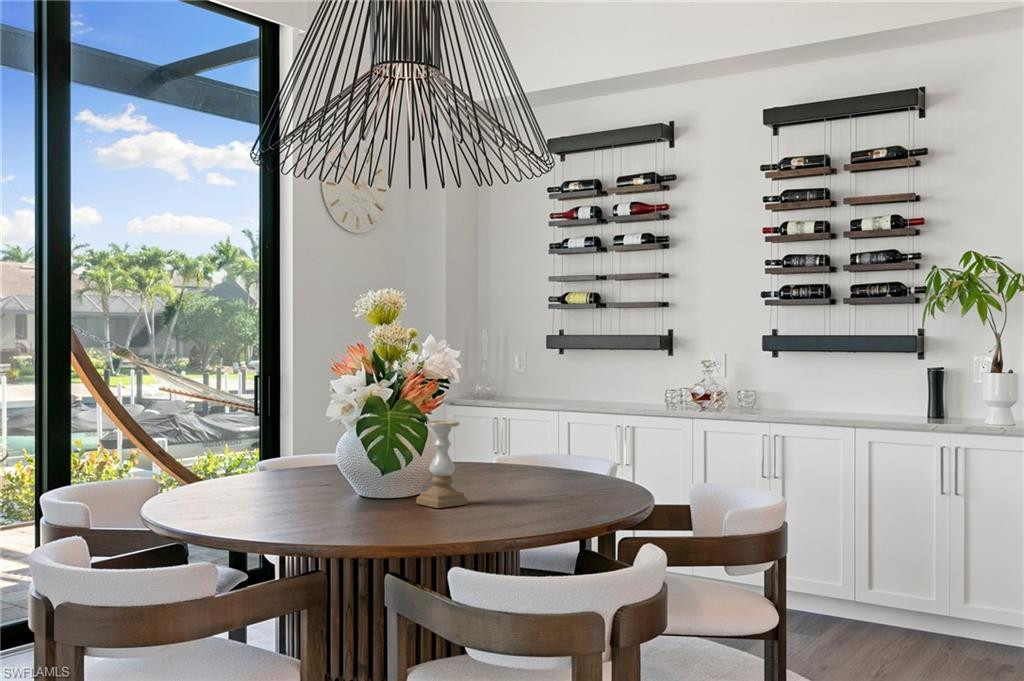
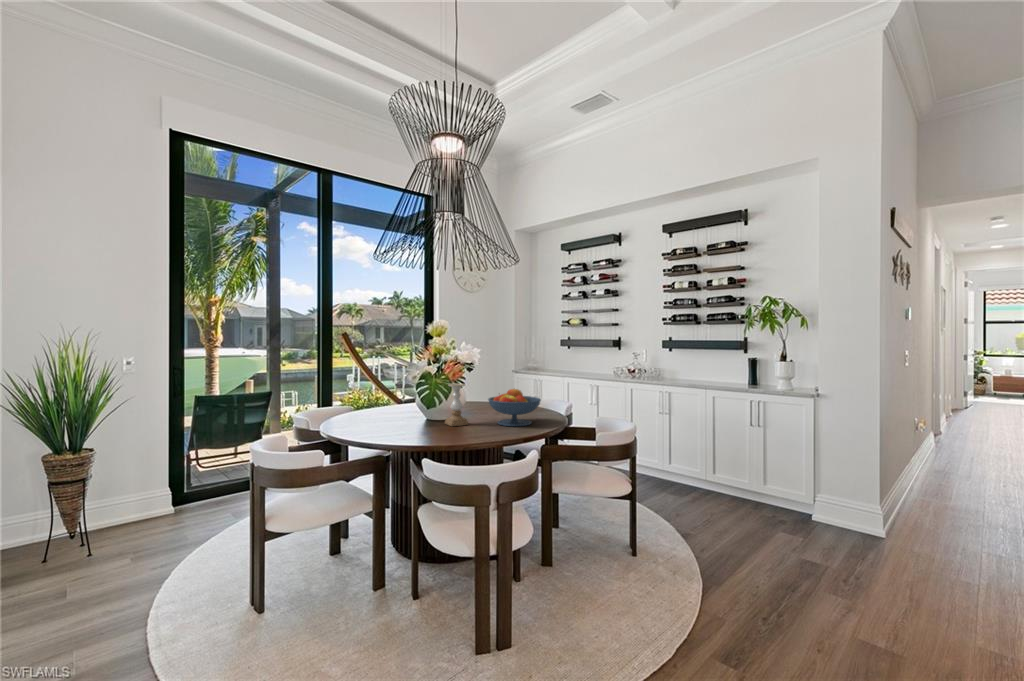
fruit bowl: none [504,429,611,504] -> present [488,389,541,426]

